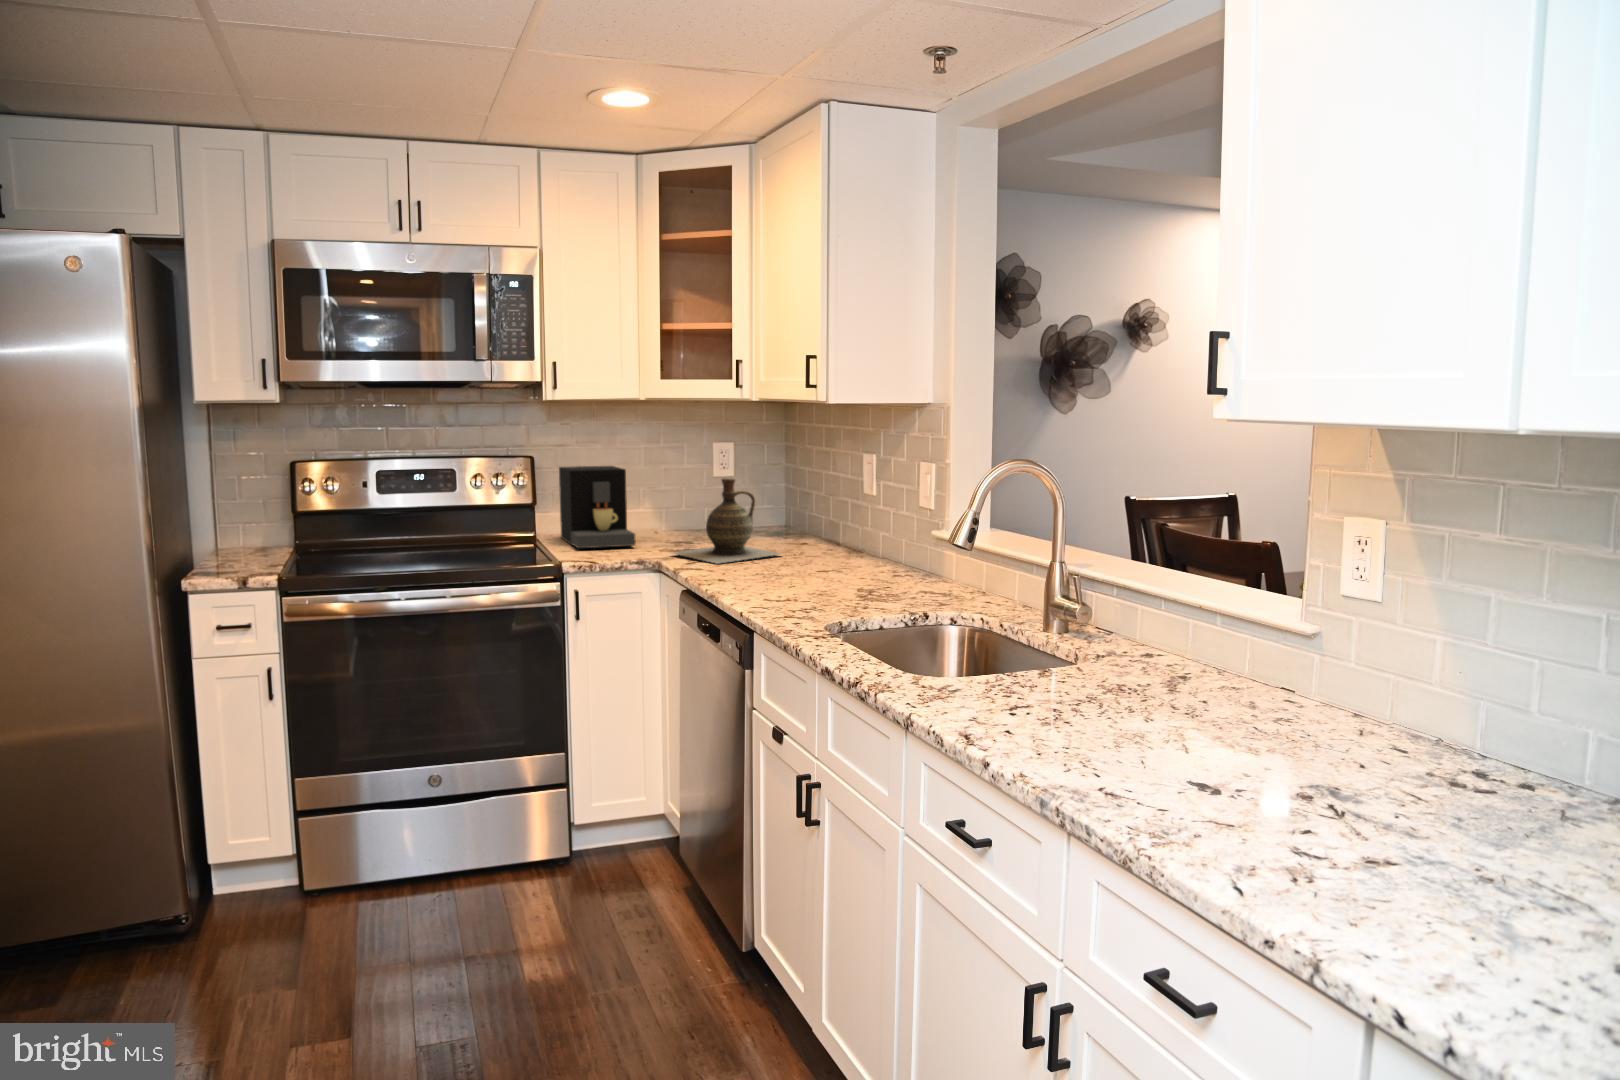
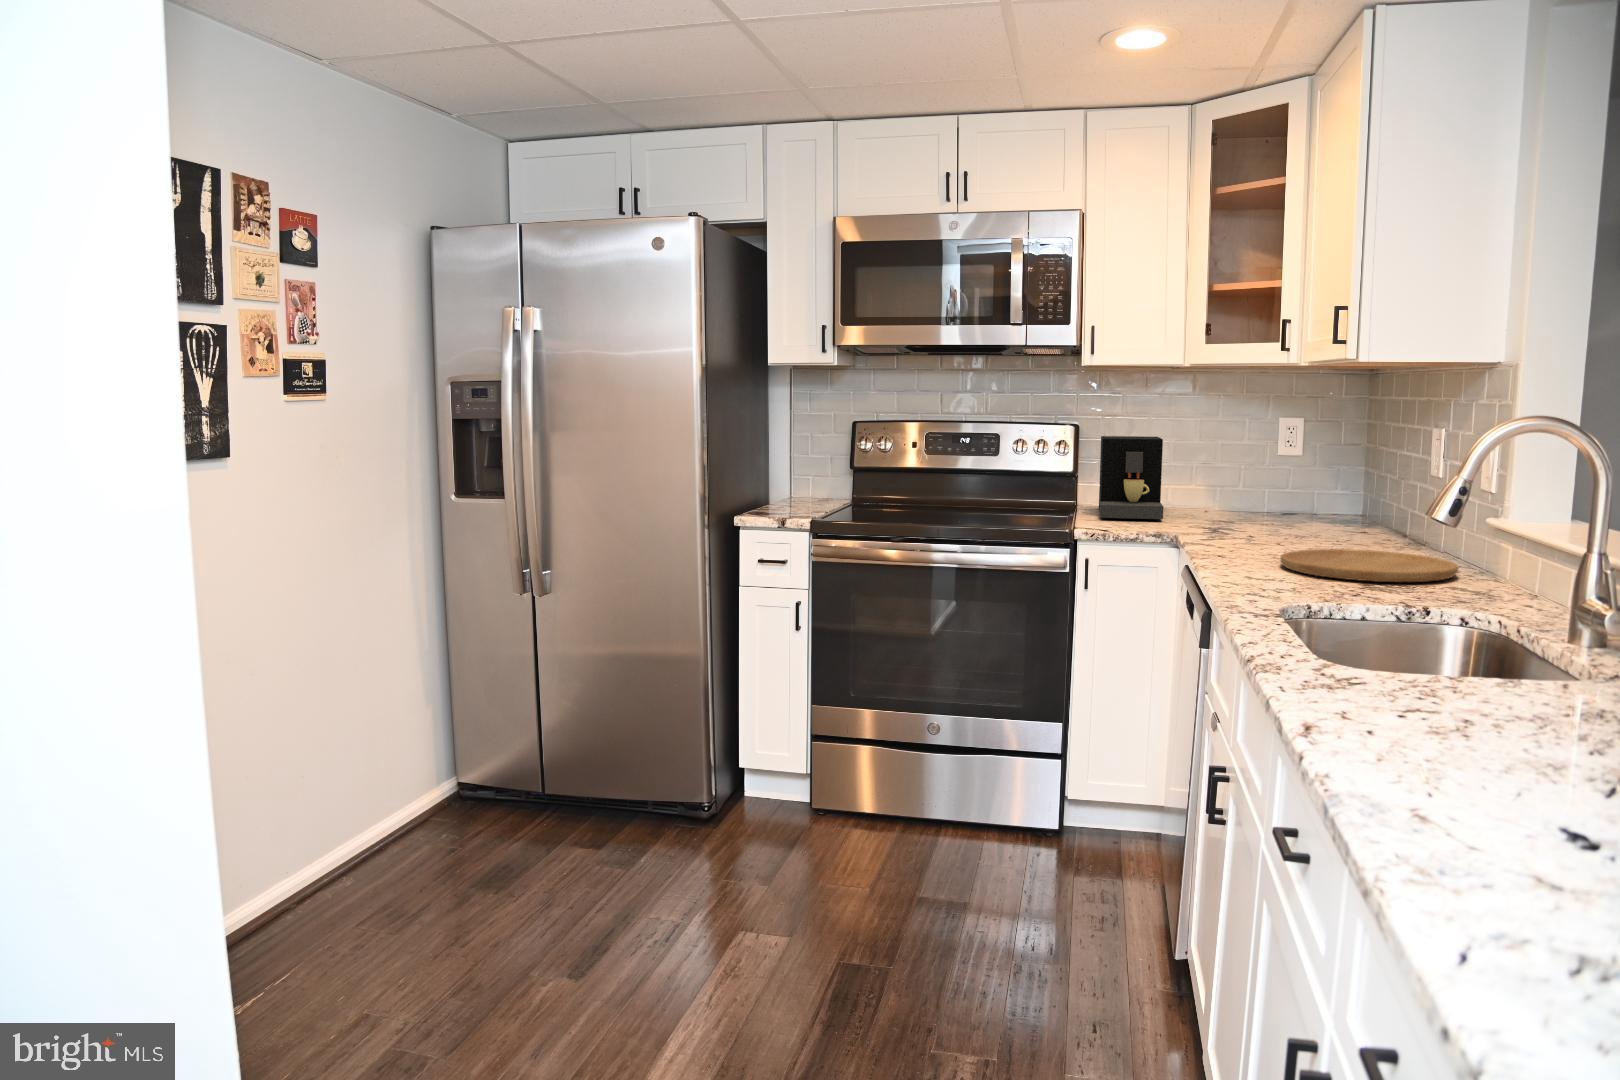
ceramic jug: present [672,478,780,563] -> none [1190,450,1322,541]
cutting board: none [779,564,916,593] -> present [1280,549,1459,582]

